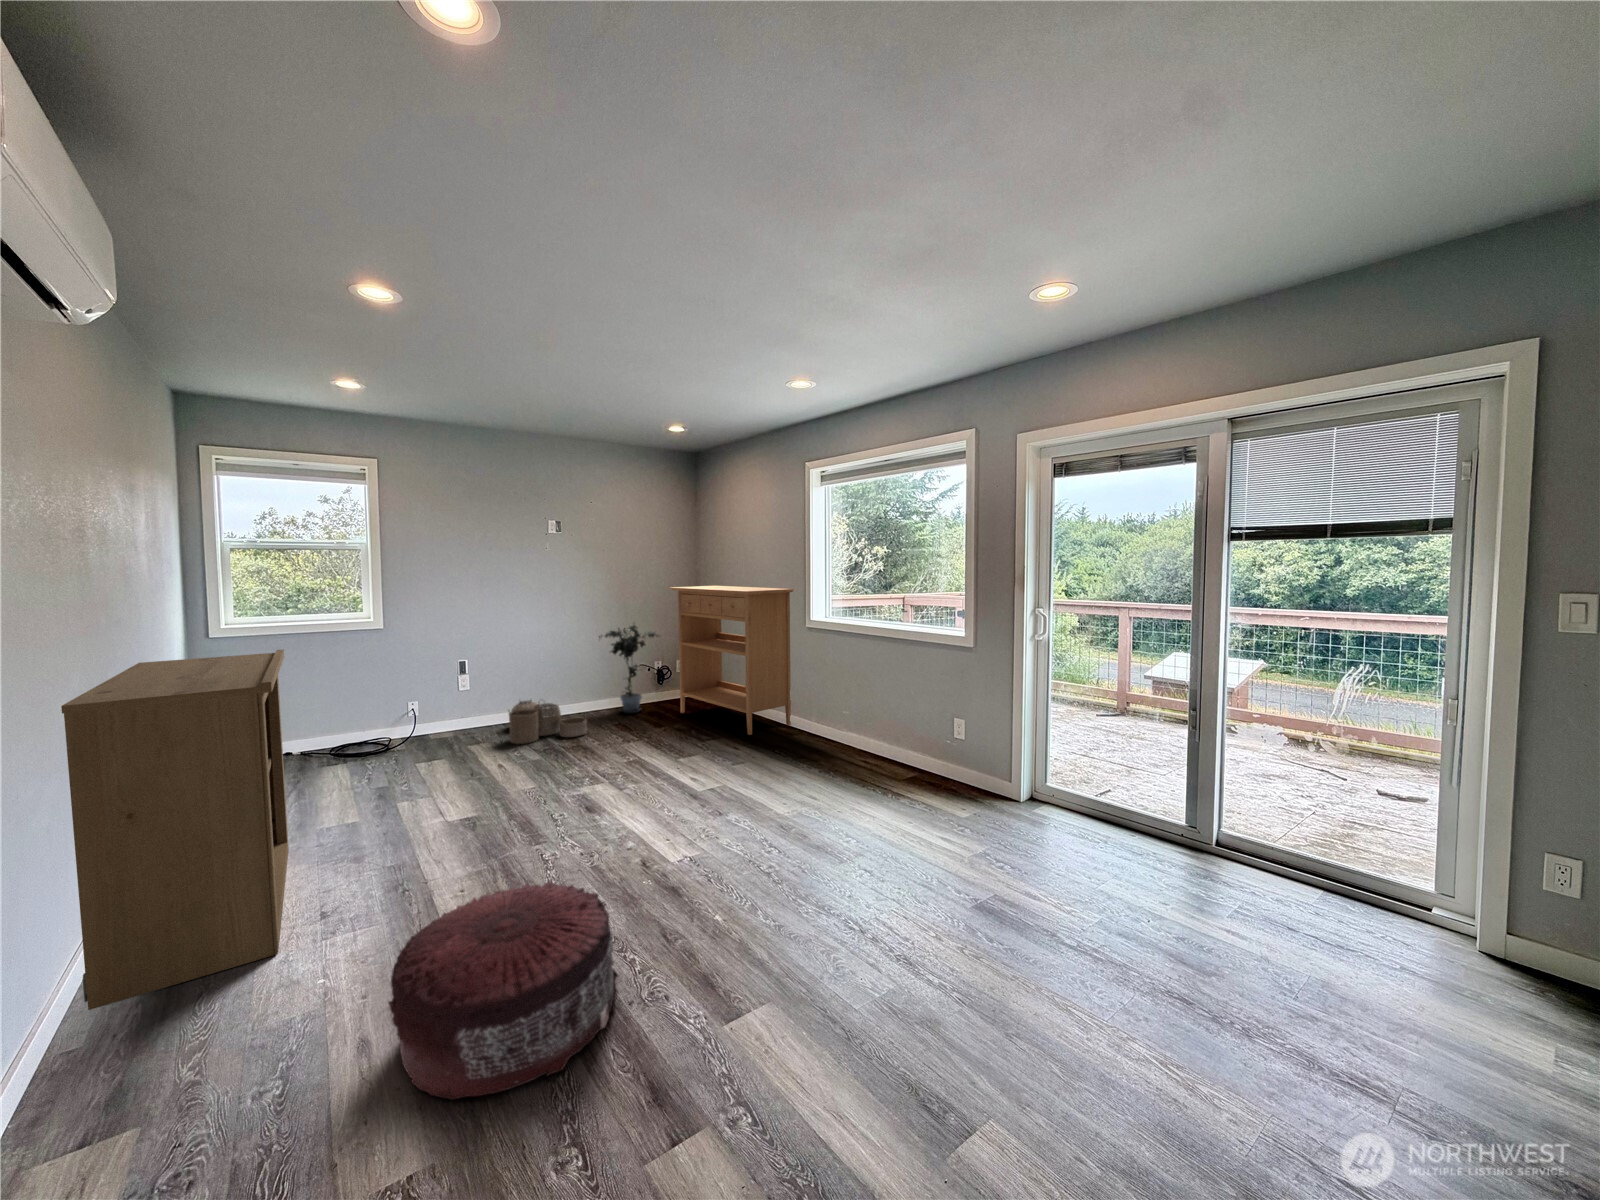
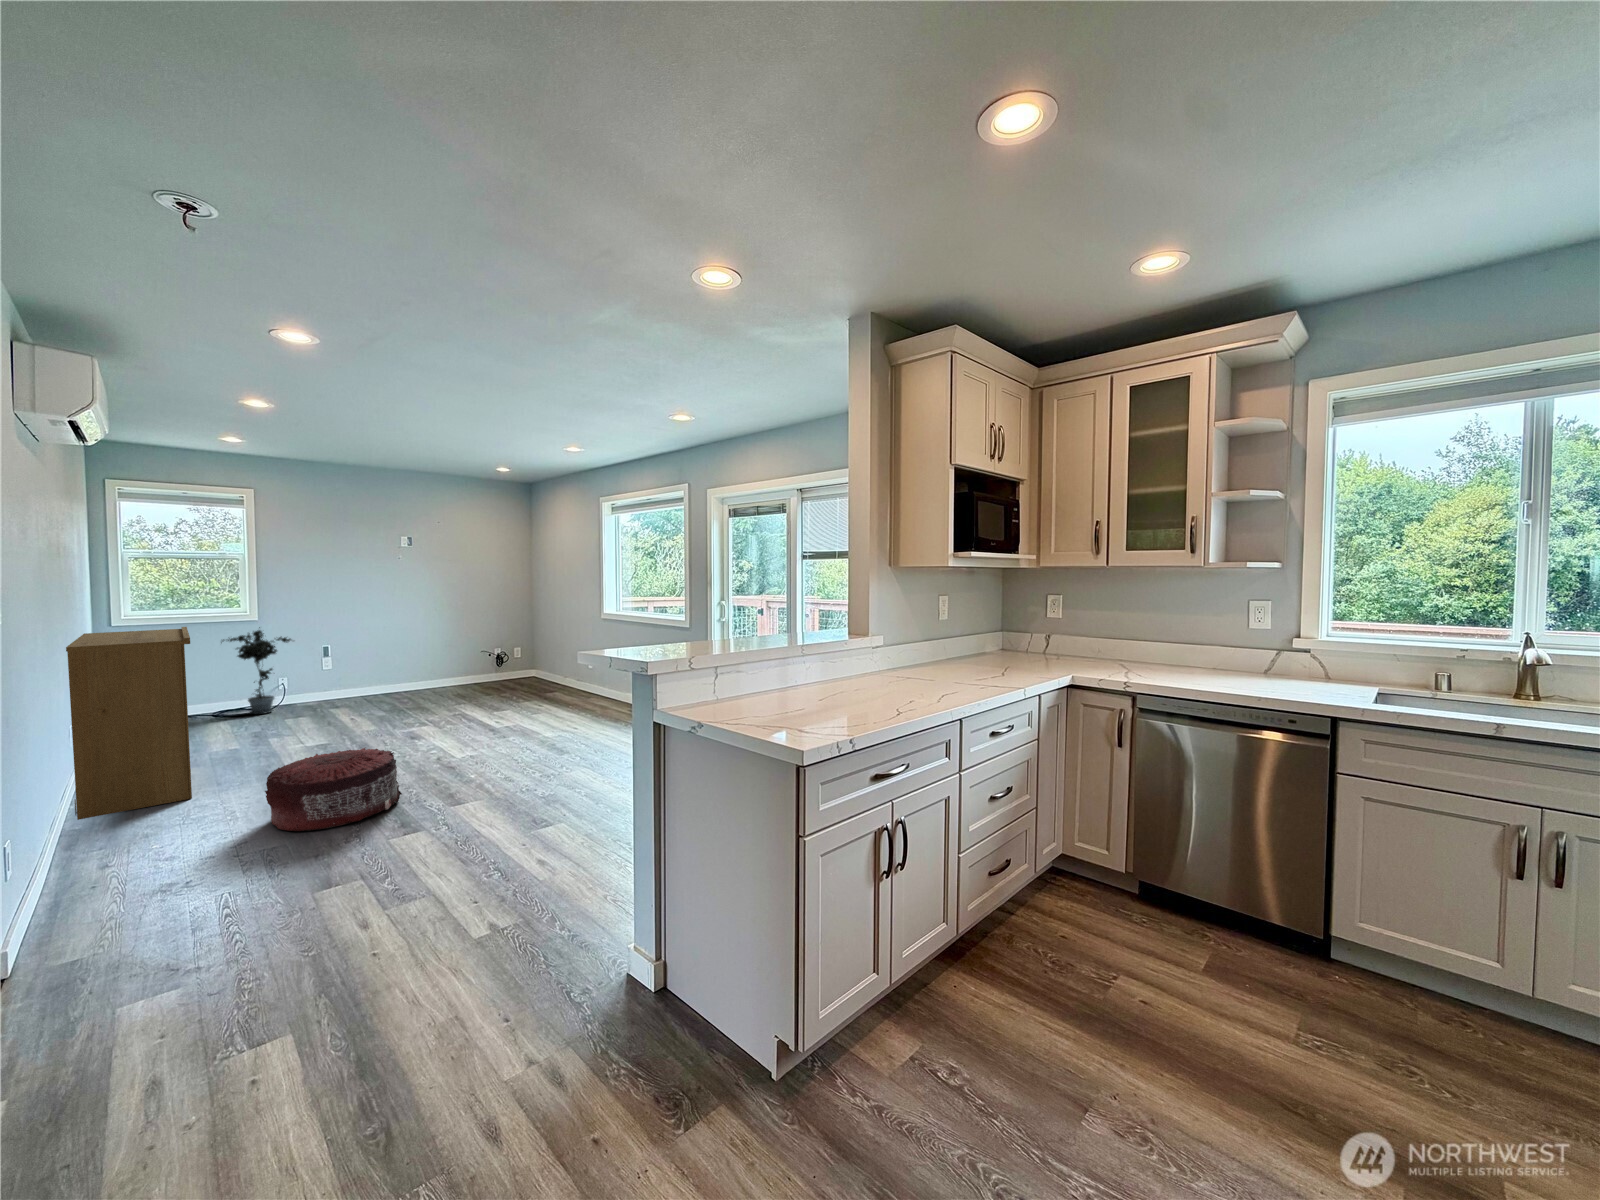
console table: present [670,586,794,735] -> none [502,588,594,698]
potted plant: present [599,625,659,713] -> present [221,627,291,714]
woven basket: present [508,700,587,744] -> none [362,675,429,707]

